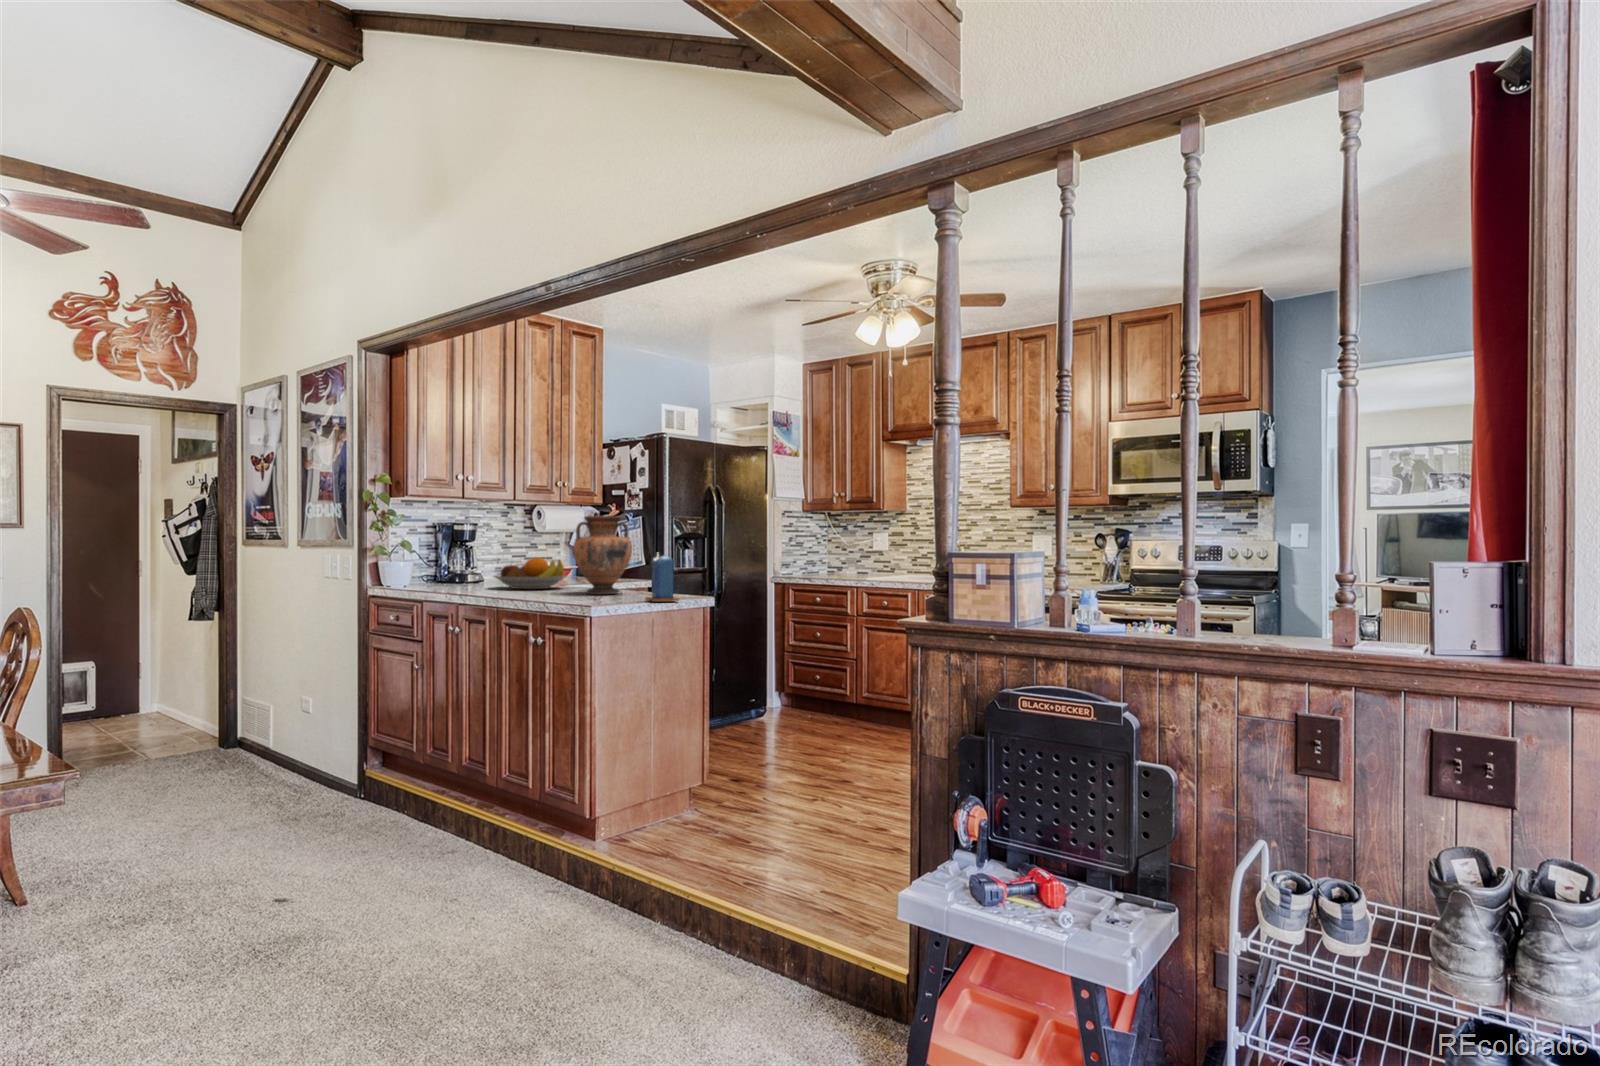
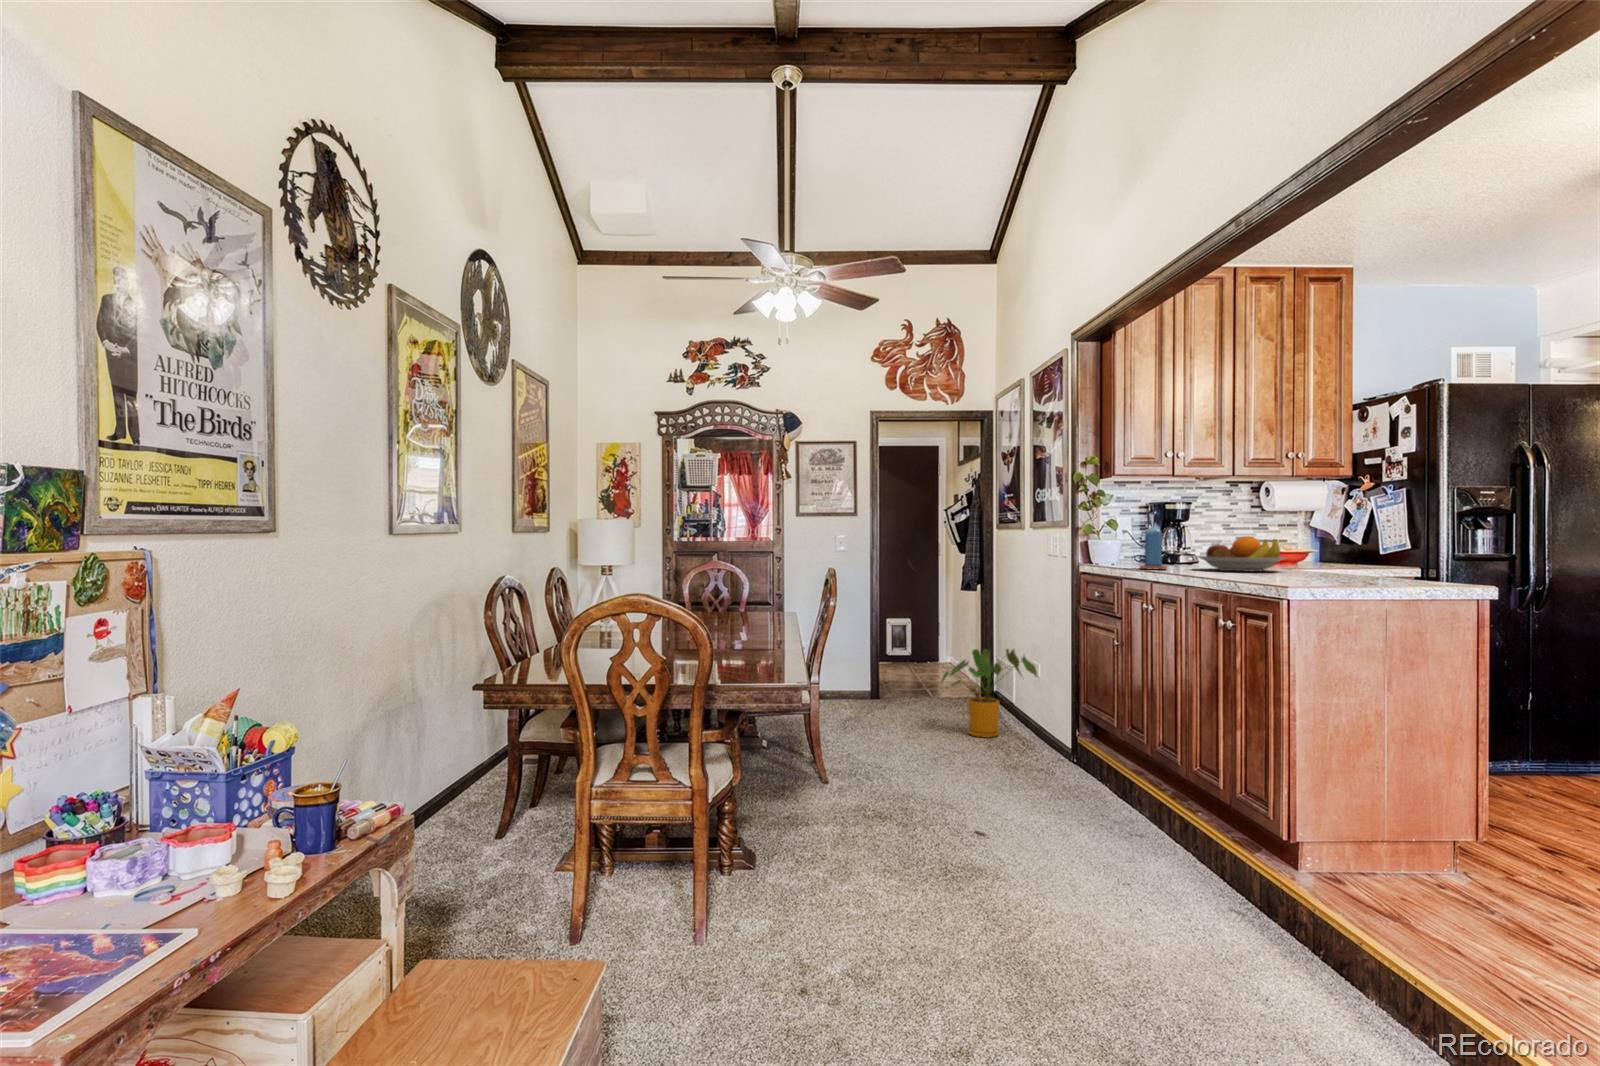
vase: present [573,516,632,594] -> none [1284,485,1365,579]
candle: present [646,554,679,602] -> present [1140,526,1166,569]
house plant: none [178,684,308,794] -> present [942,649,1037,738]

